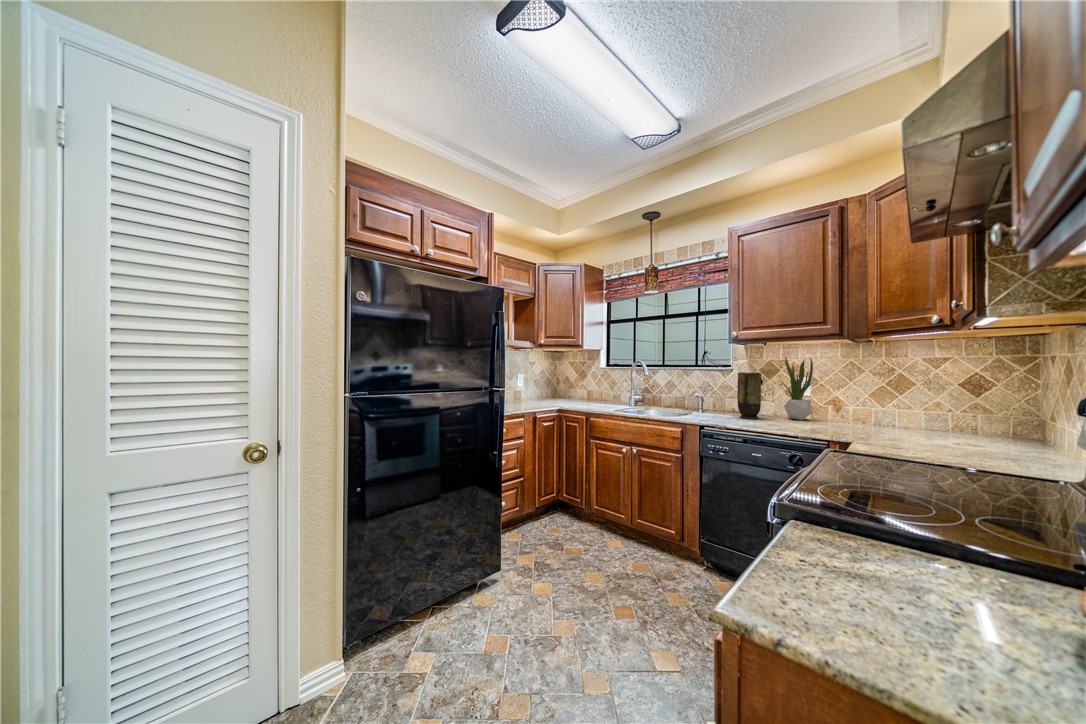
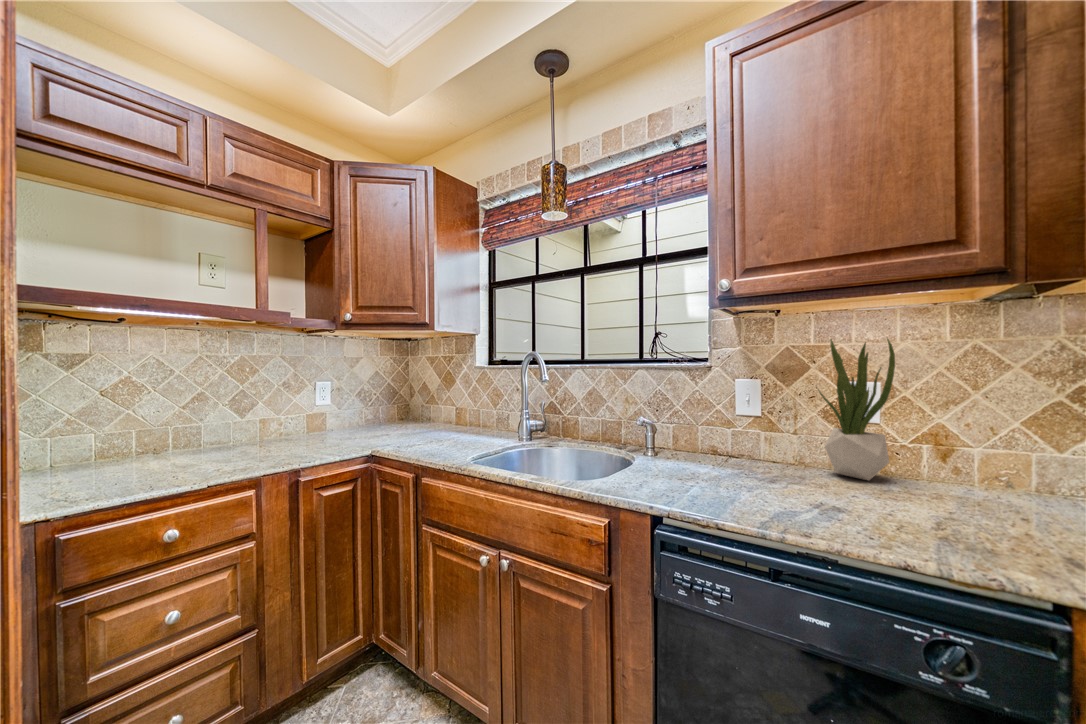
vase: present [737,372,763,419] -> none [727,374,781,479]

